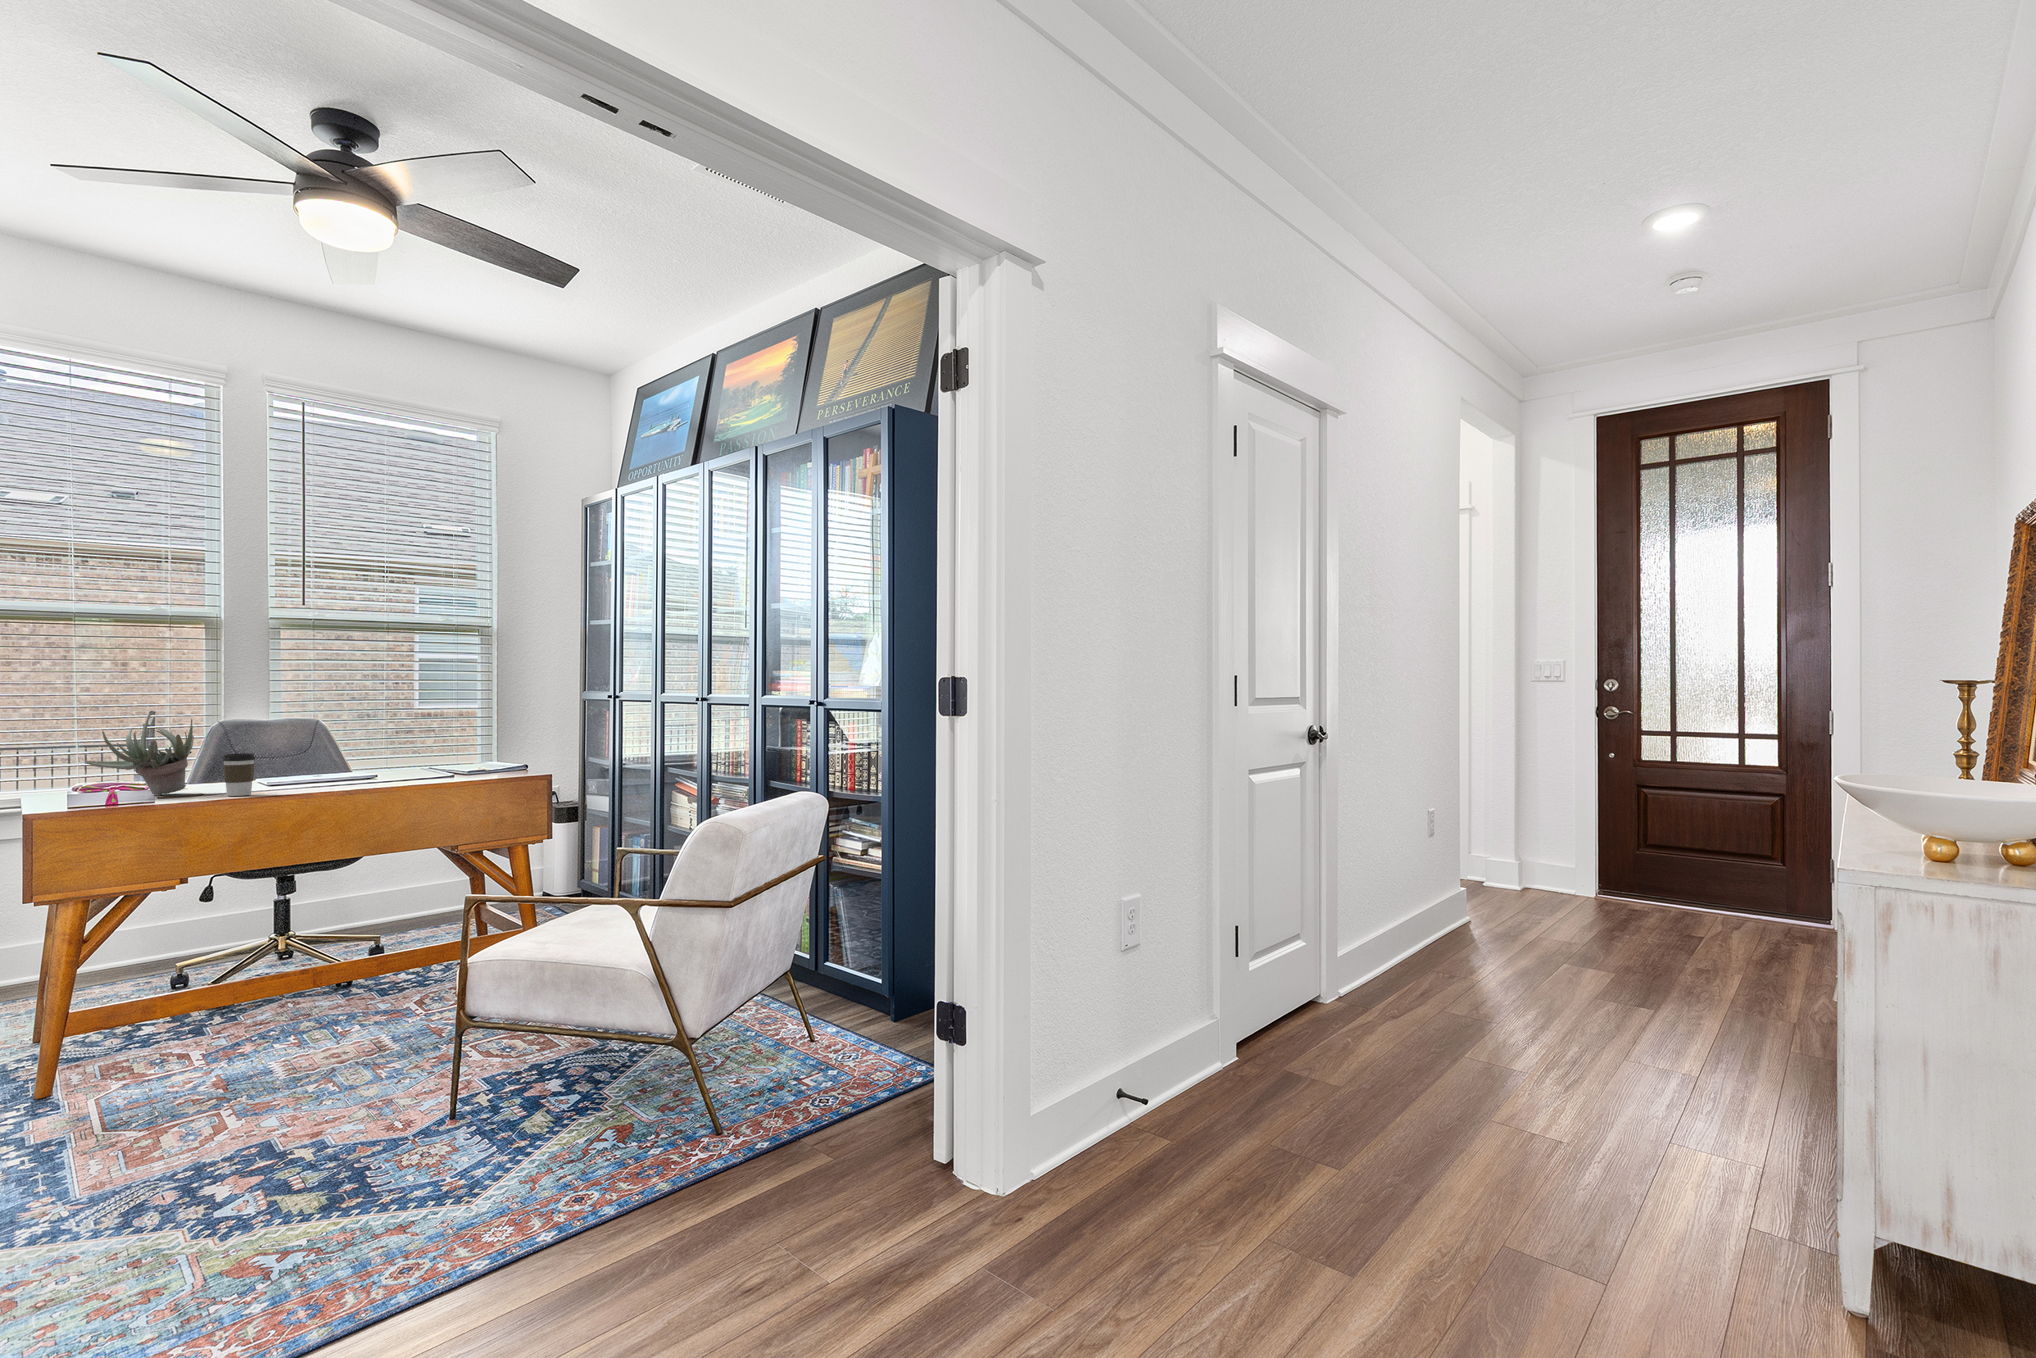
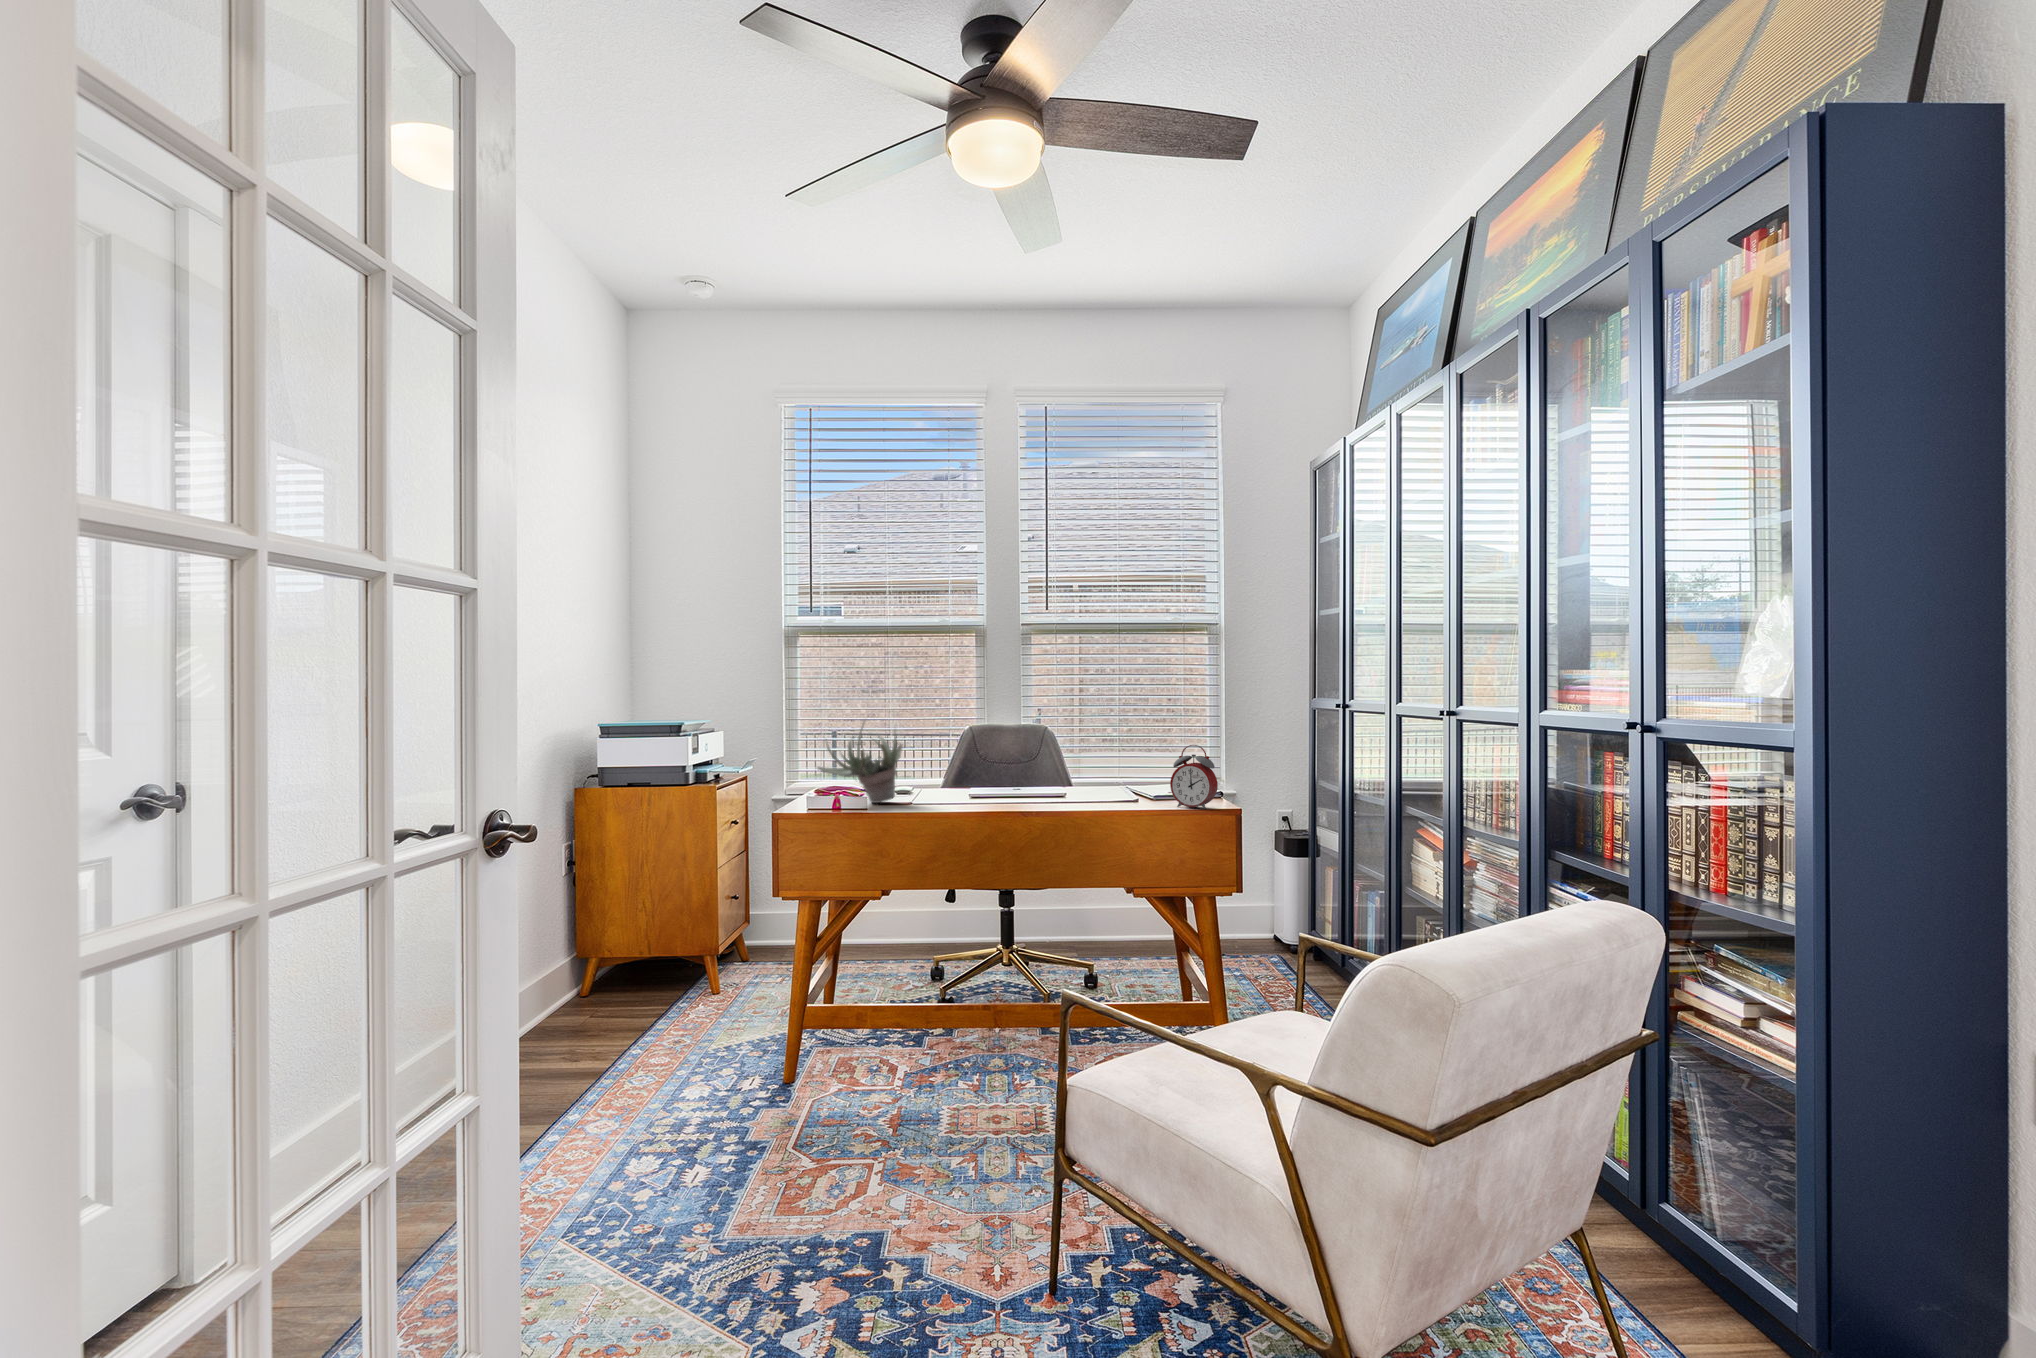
alarm clock: none [486,727,528,778] -> present [1170,745,1218,808]
coffee cup: present [223,753,255,796] -> none [912,766,939,812]

